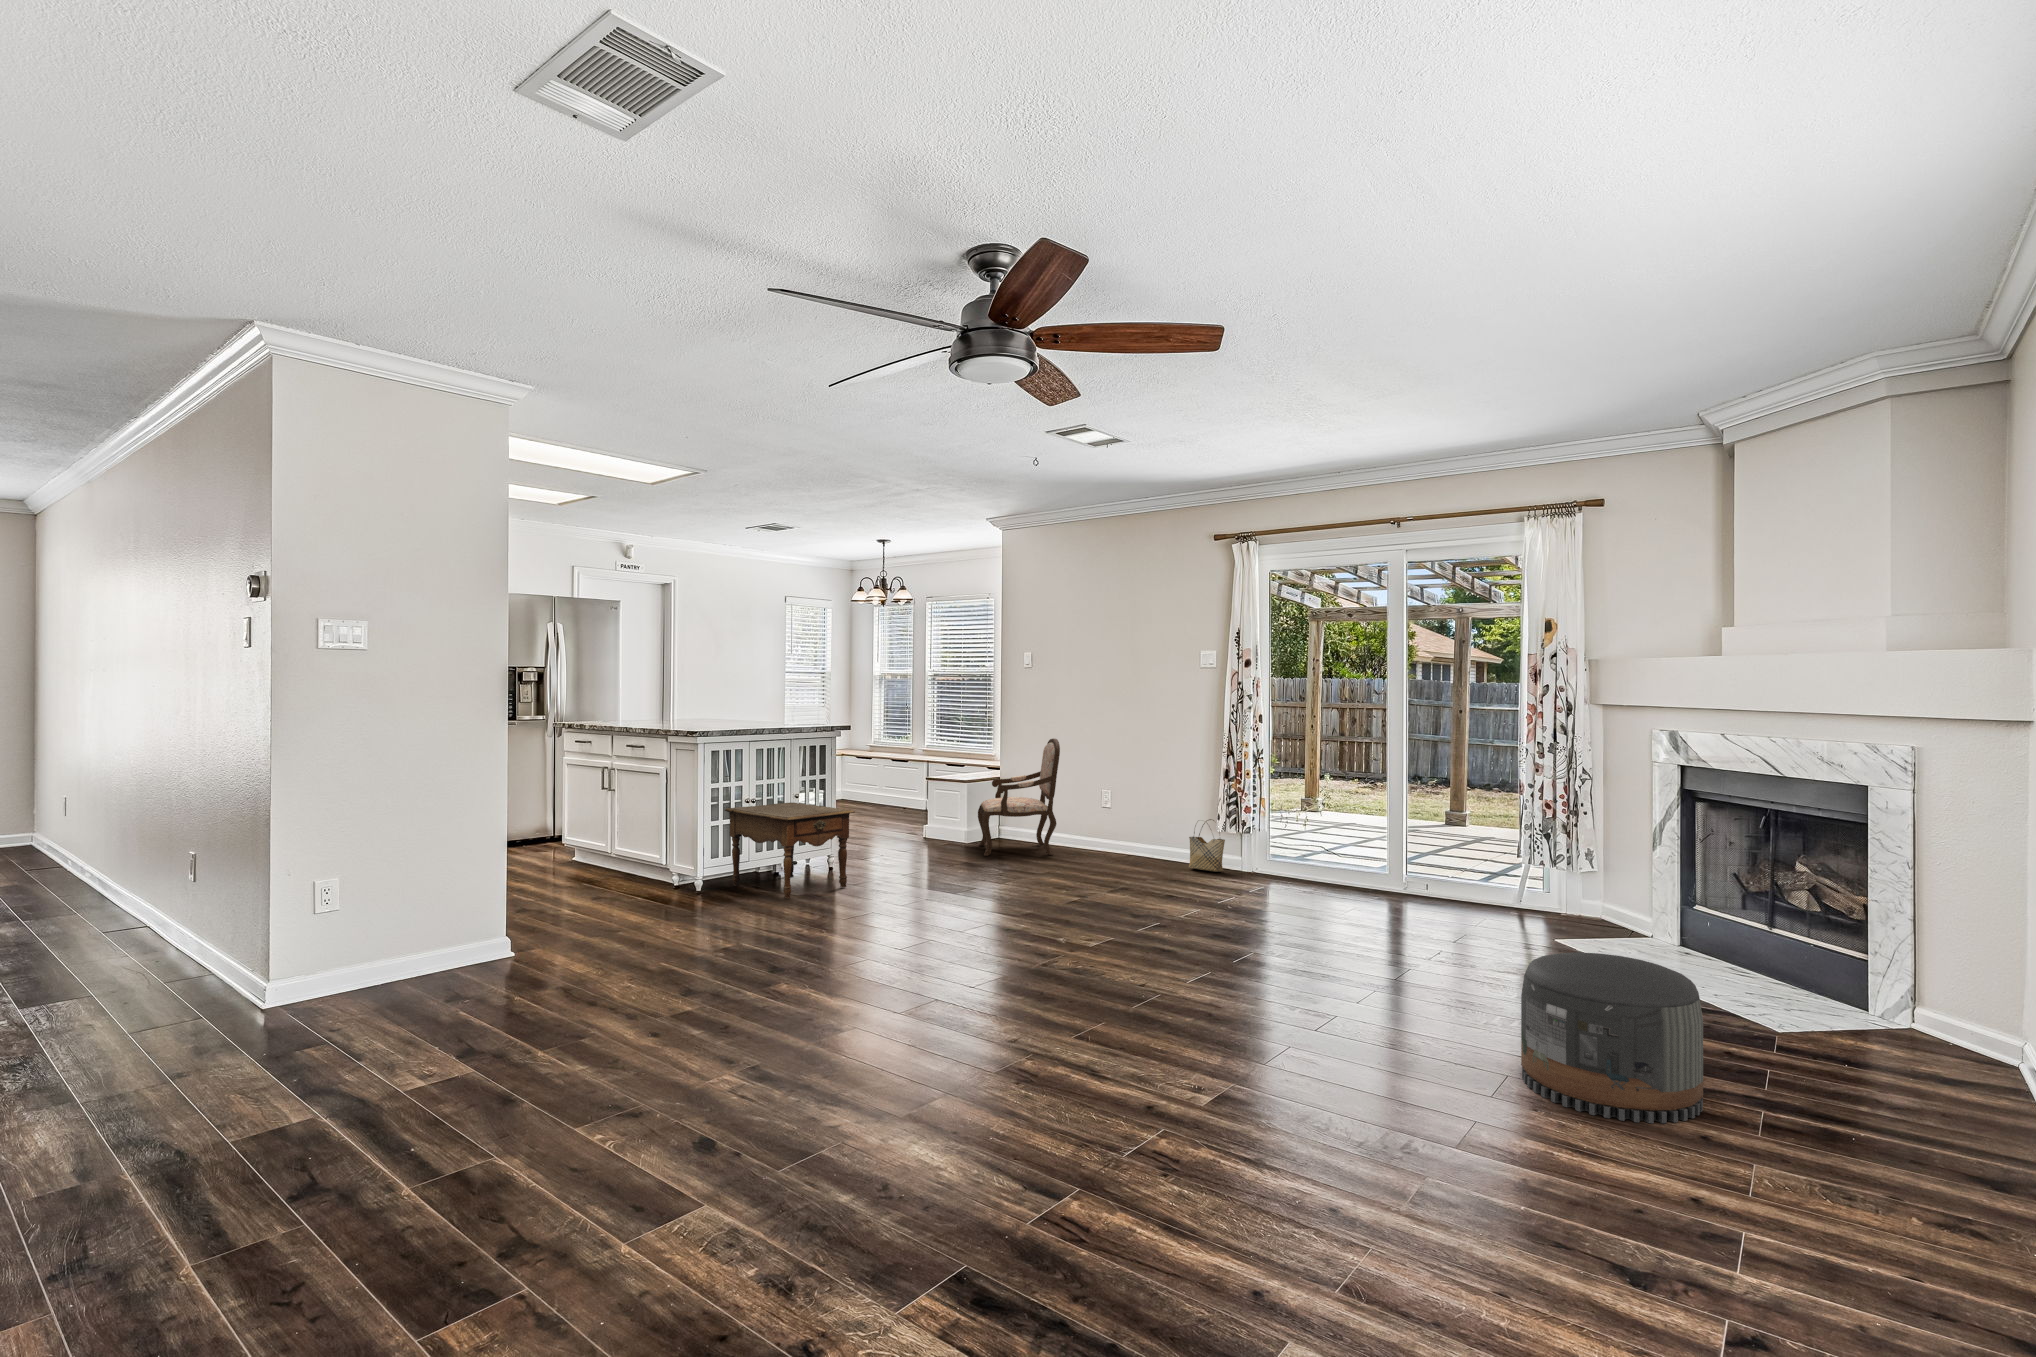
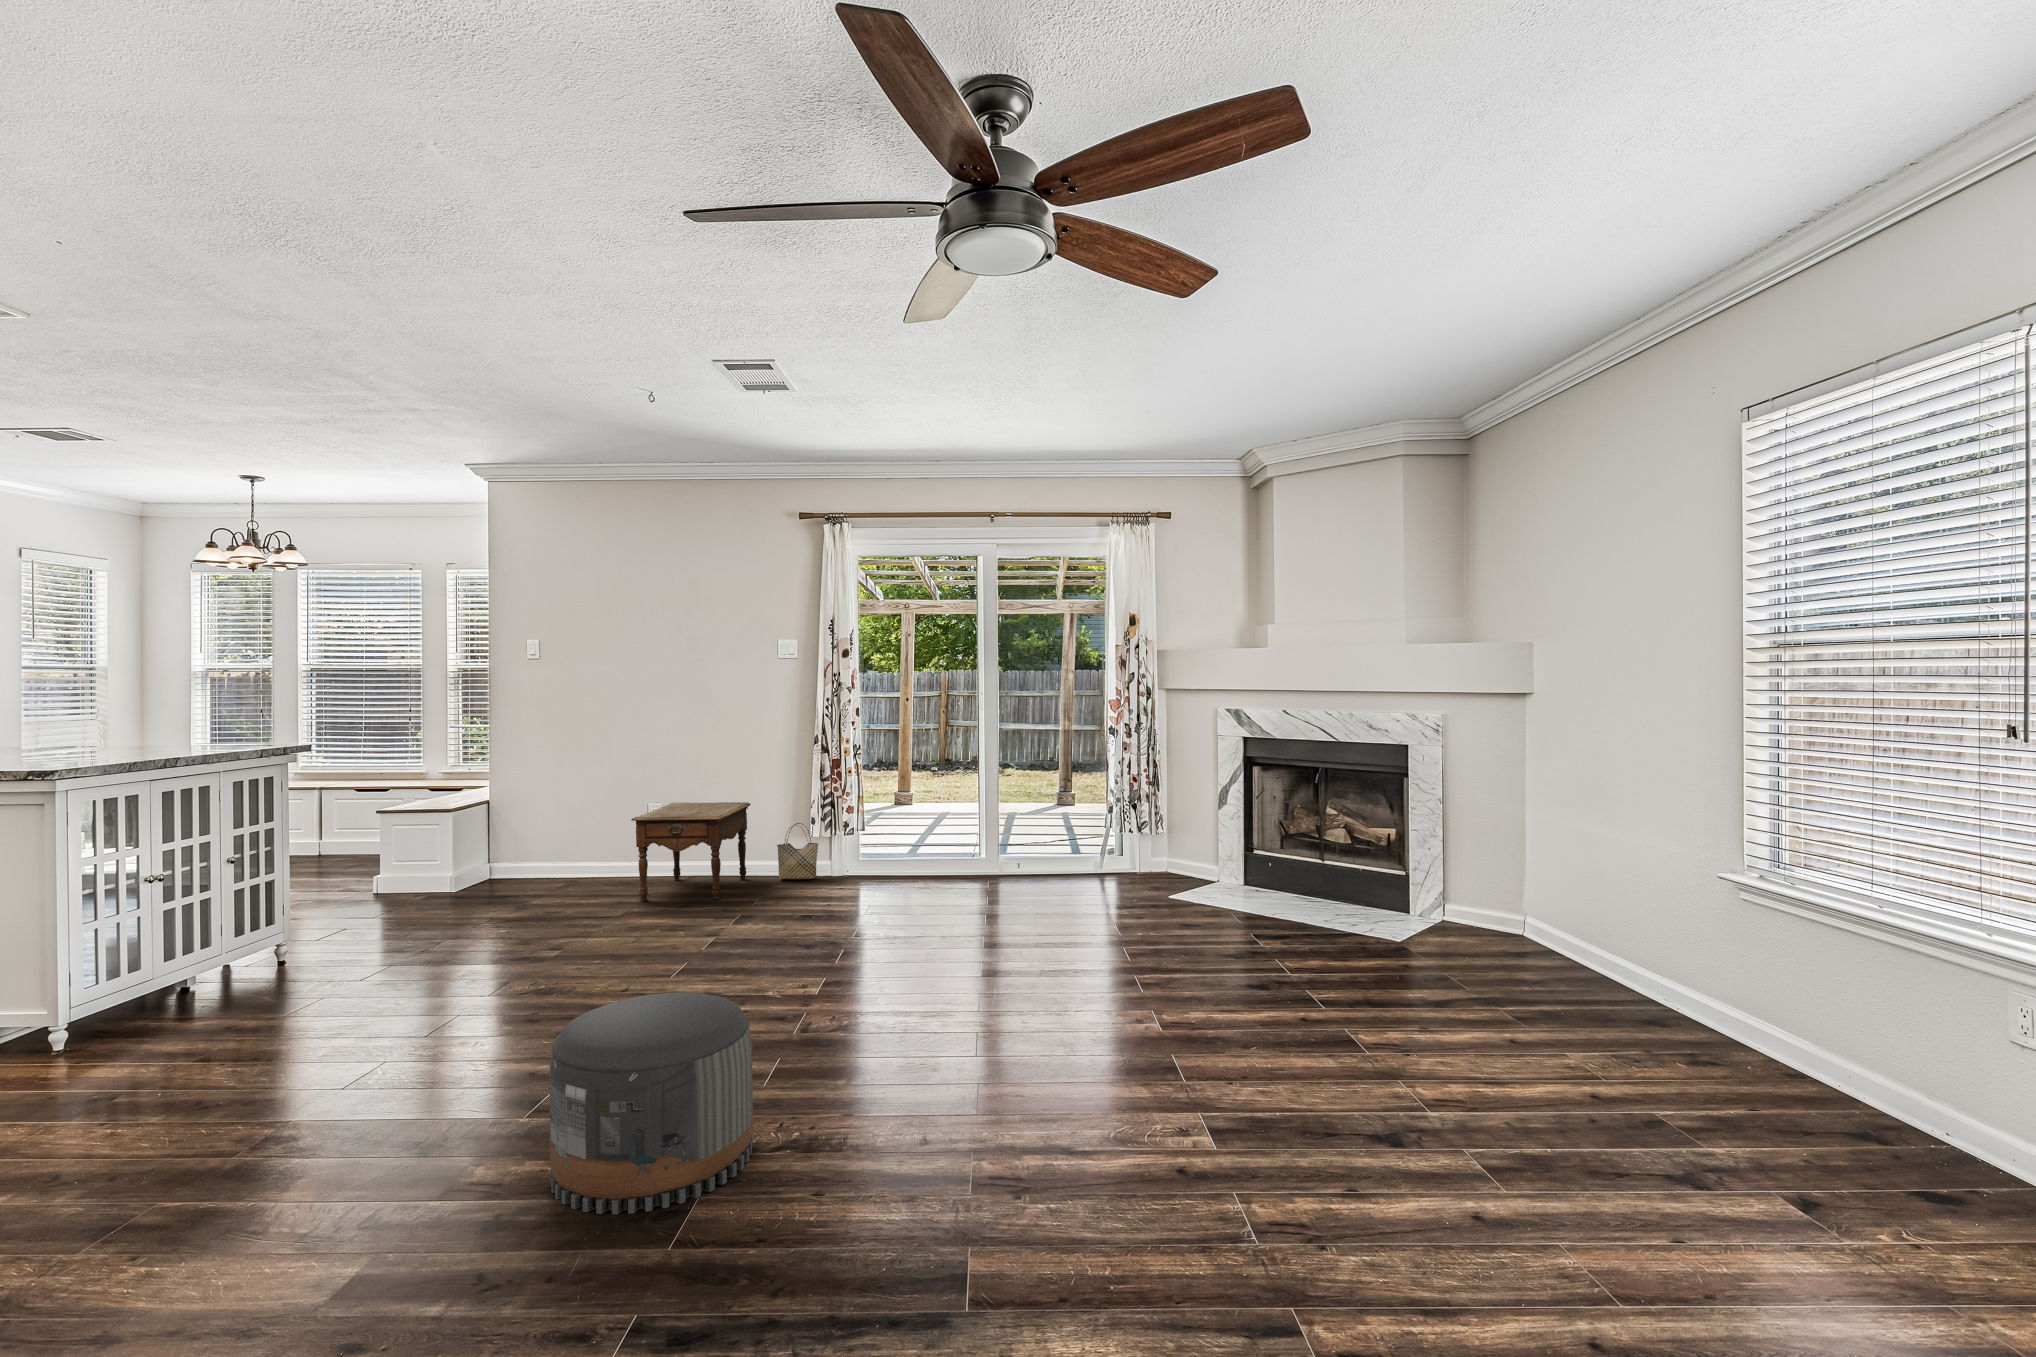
armchair: present [978,738,1060,856] -> none [476,746,605,903]
side table: present [725,803,854,898] -> present [632,802,751,901]
pouf: present [1521,952,1703,1123] -> present [549,992,753,1214]

